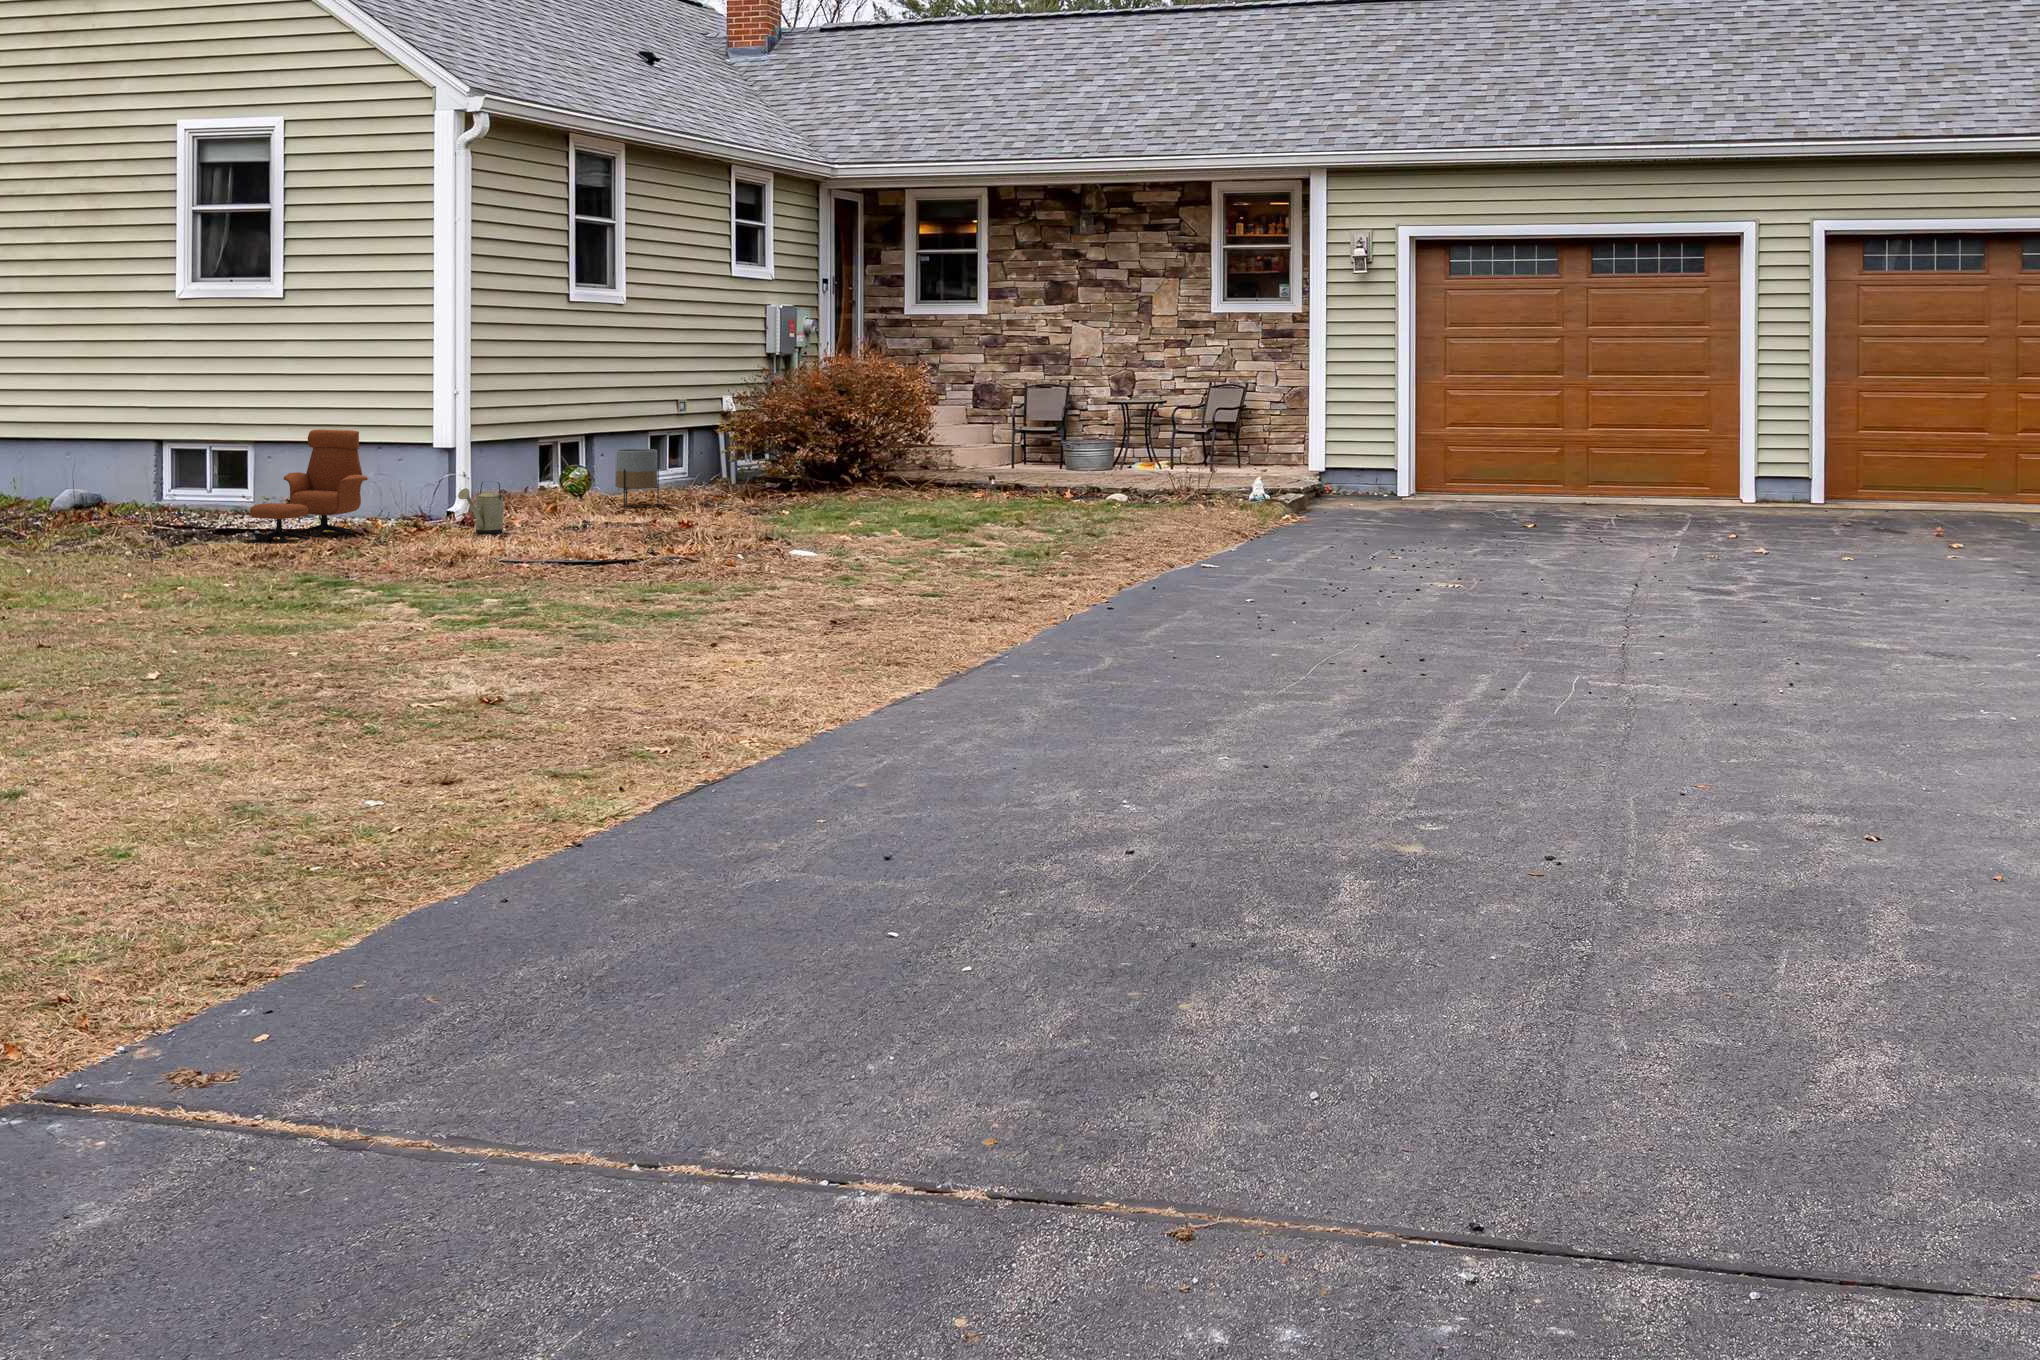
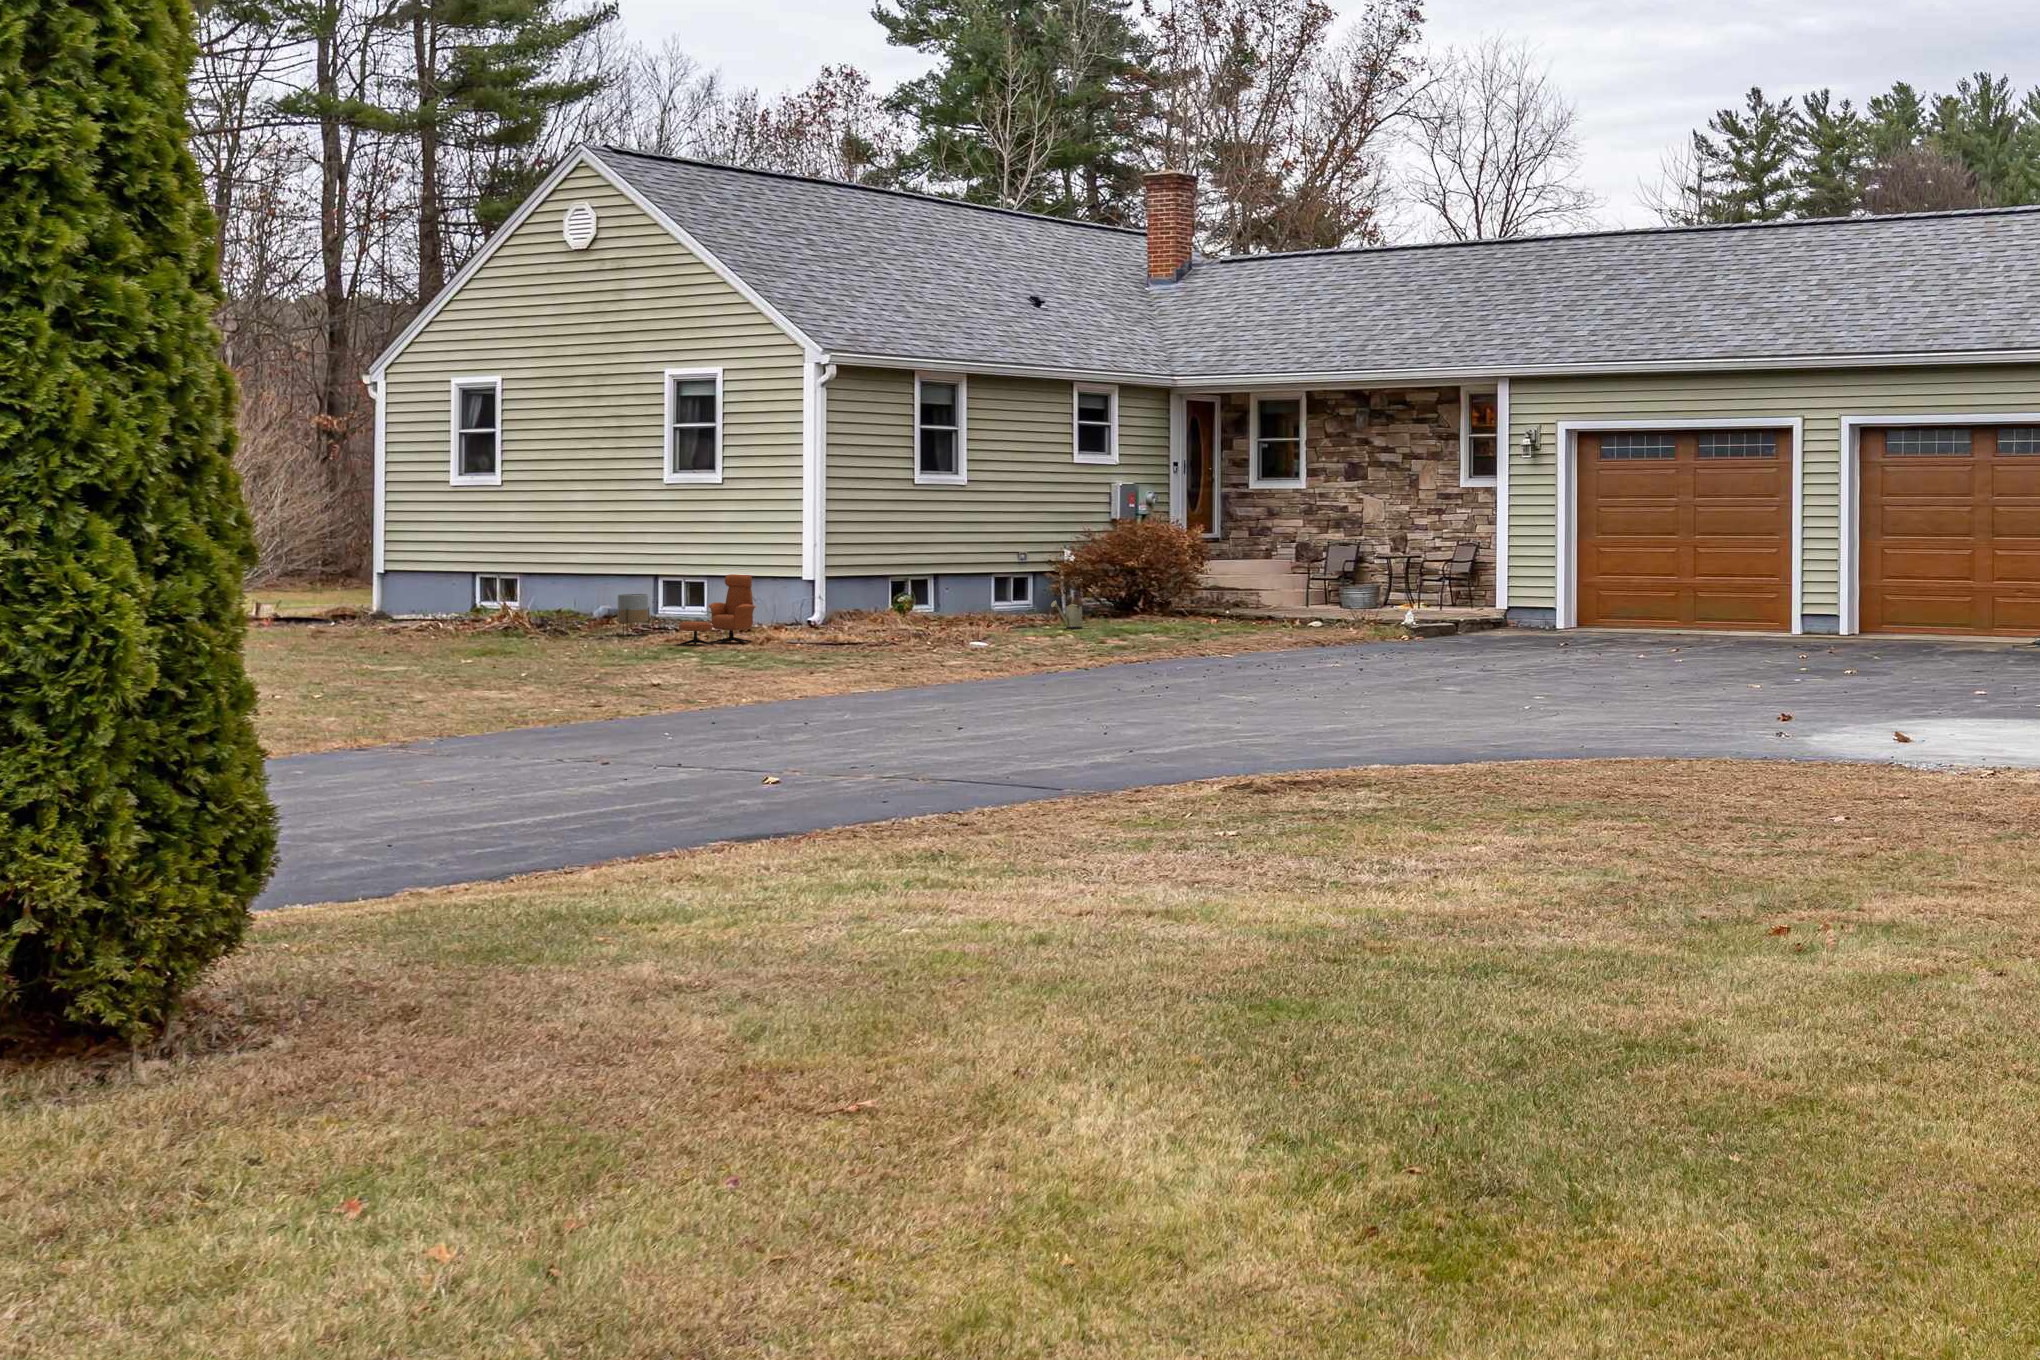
planter: present [615,449,659,508] -> present [618,594,649,636]
watering can: present [458,482,504,534] -> present [1051,597,1083,629]

